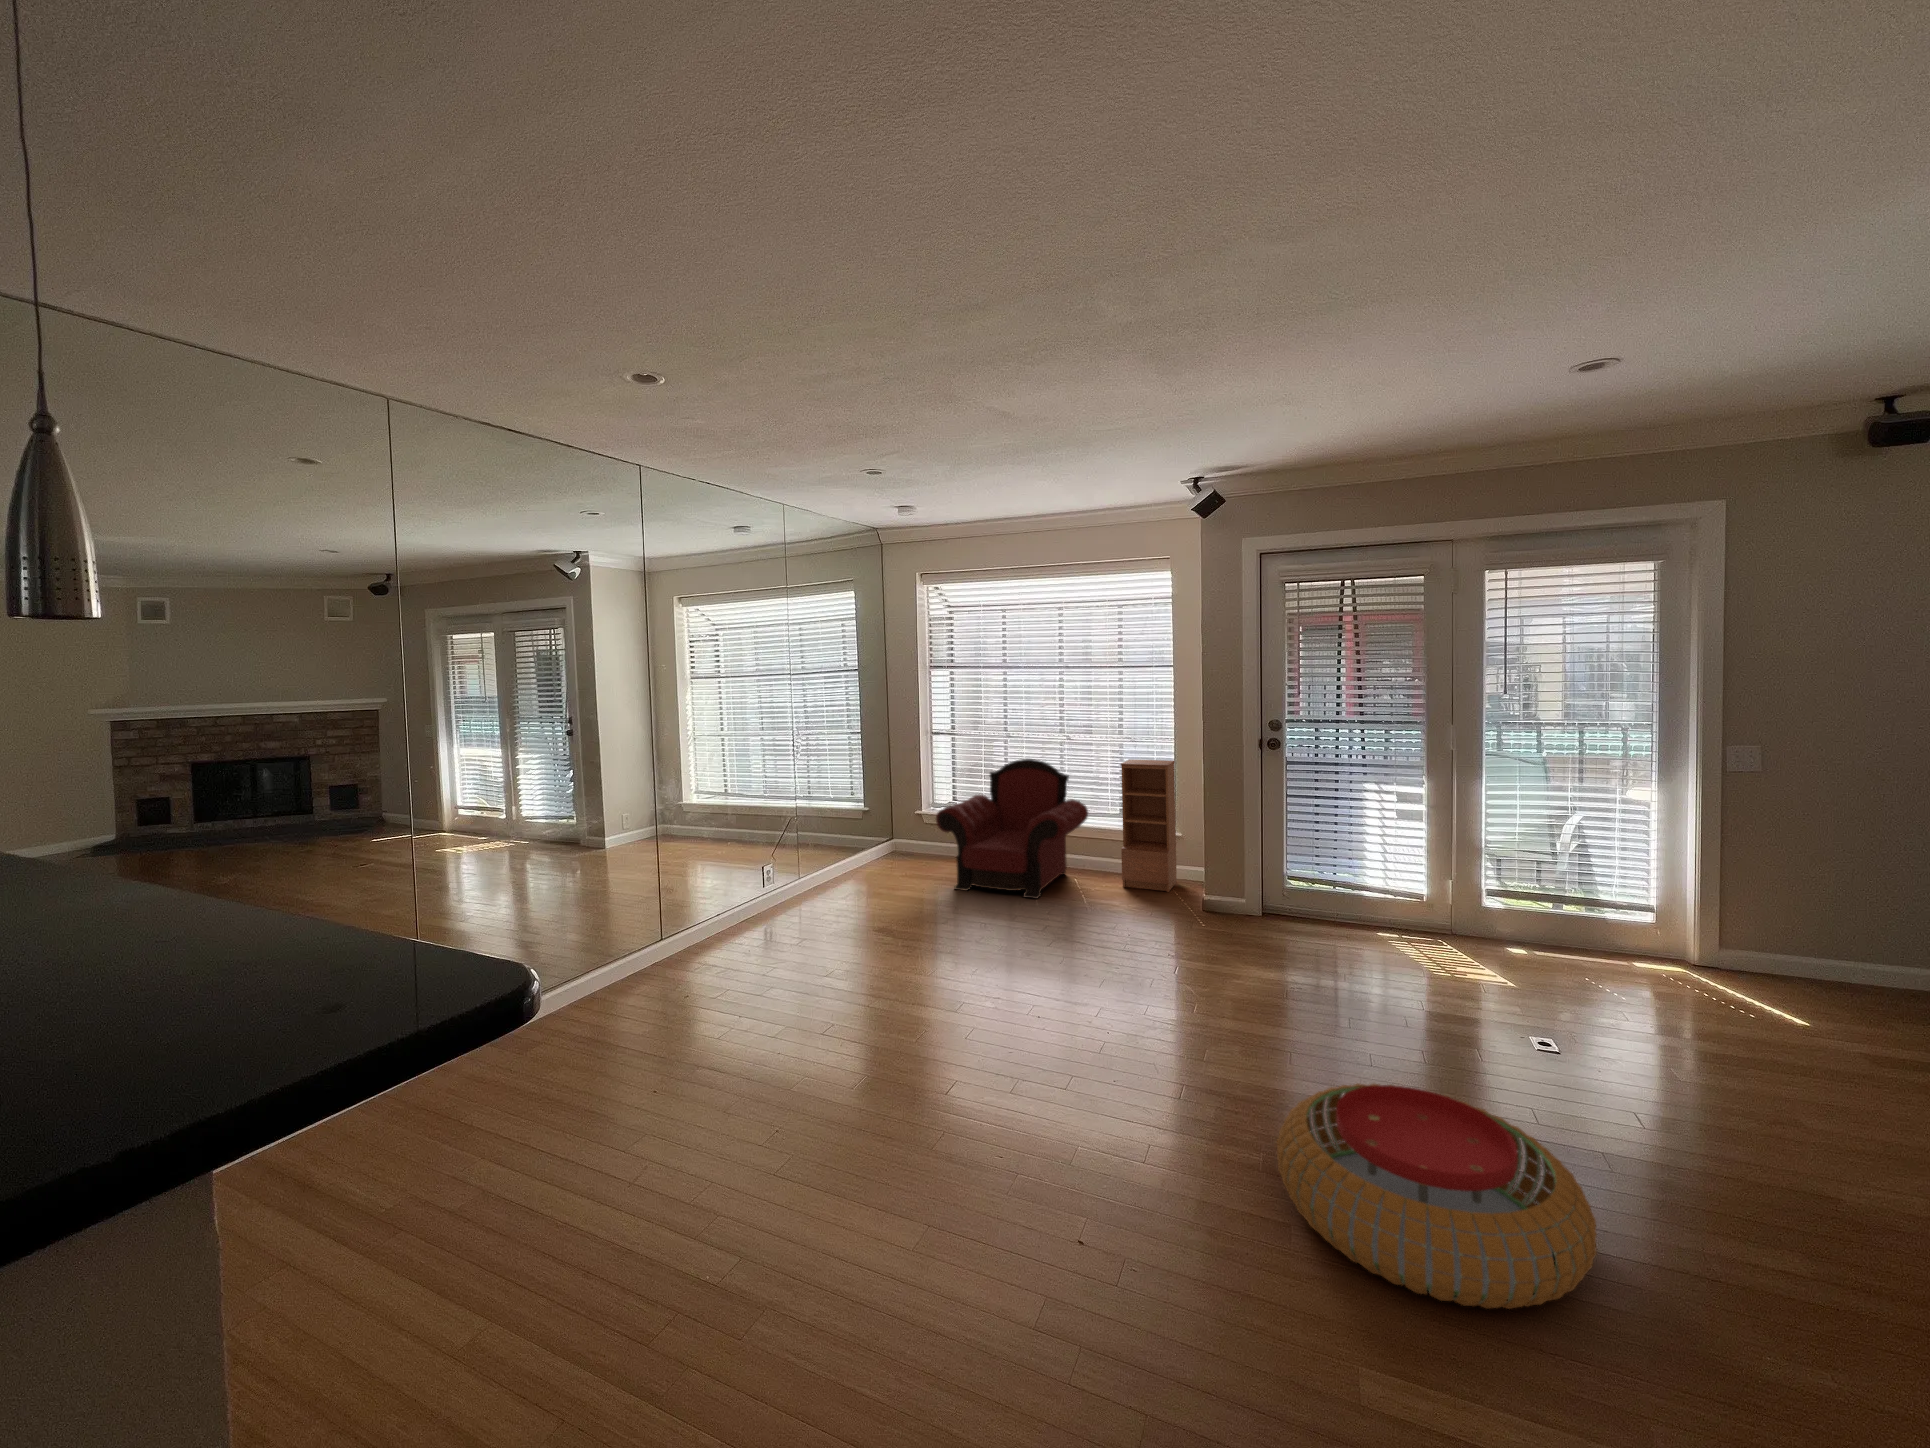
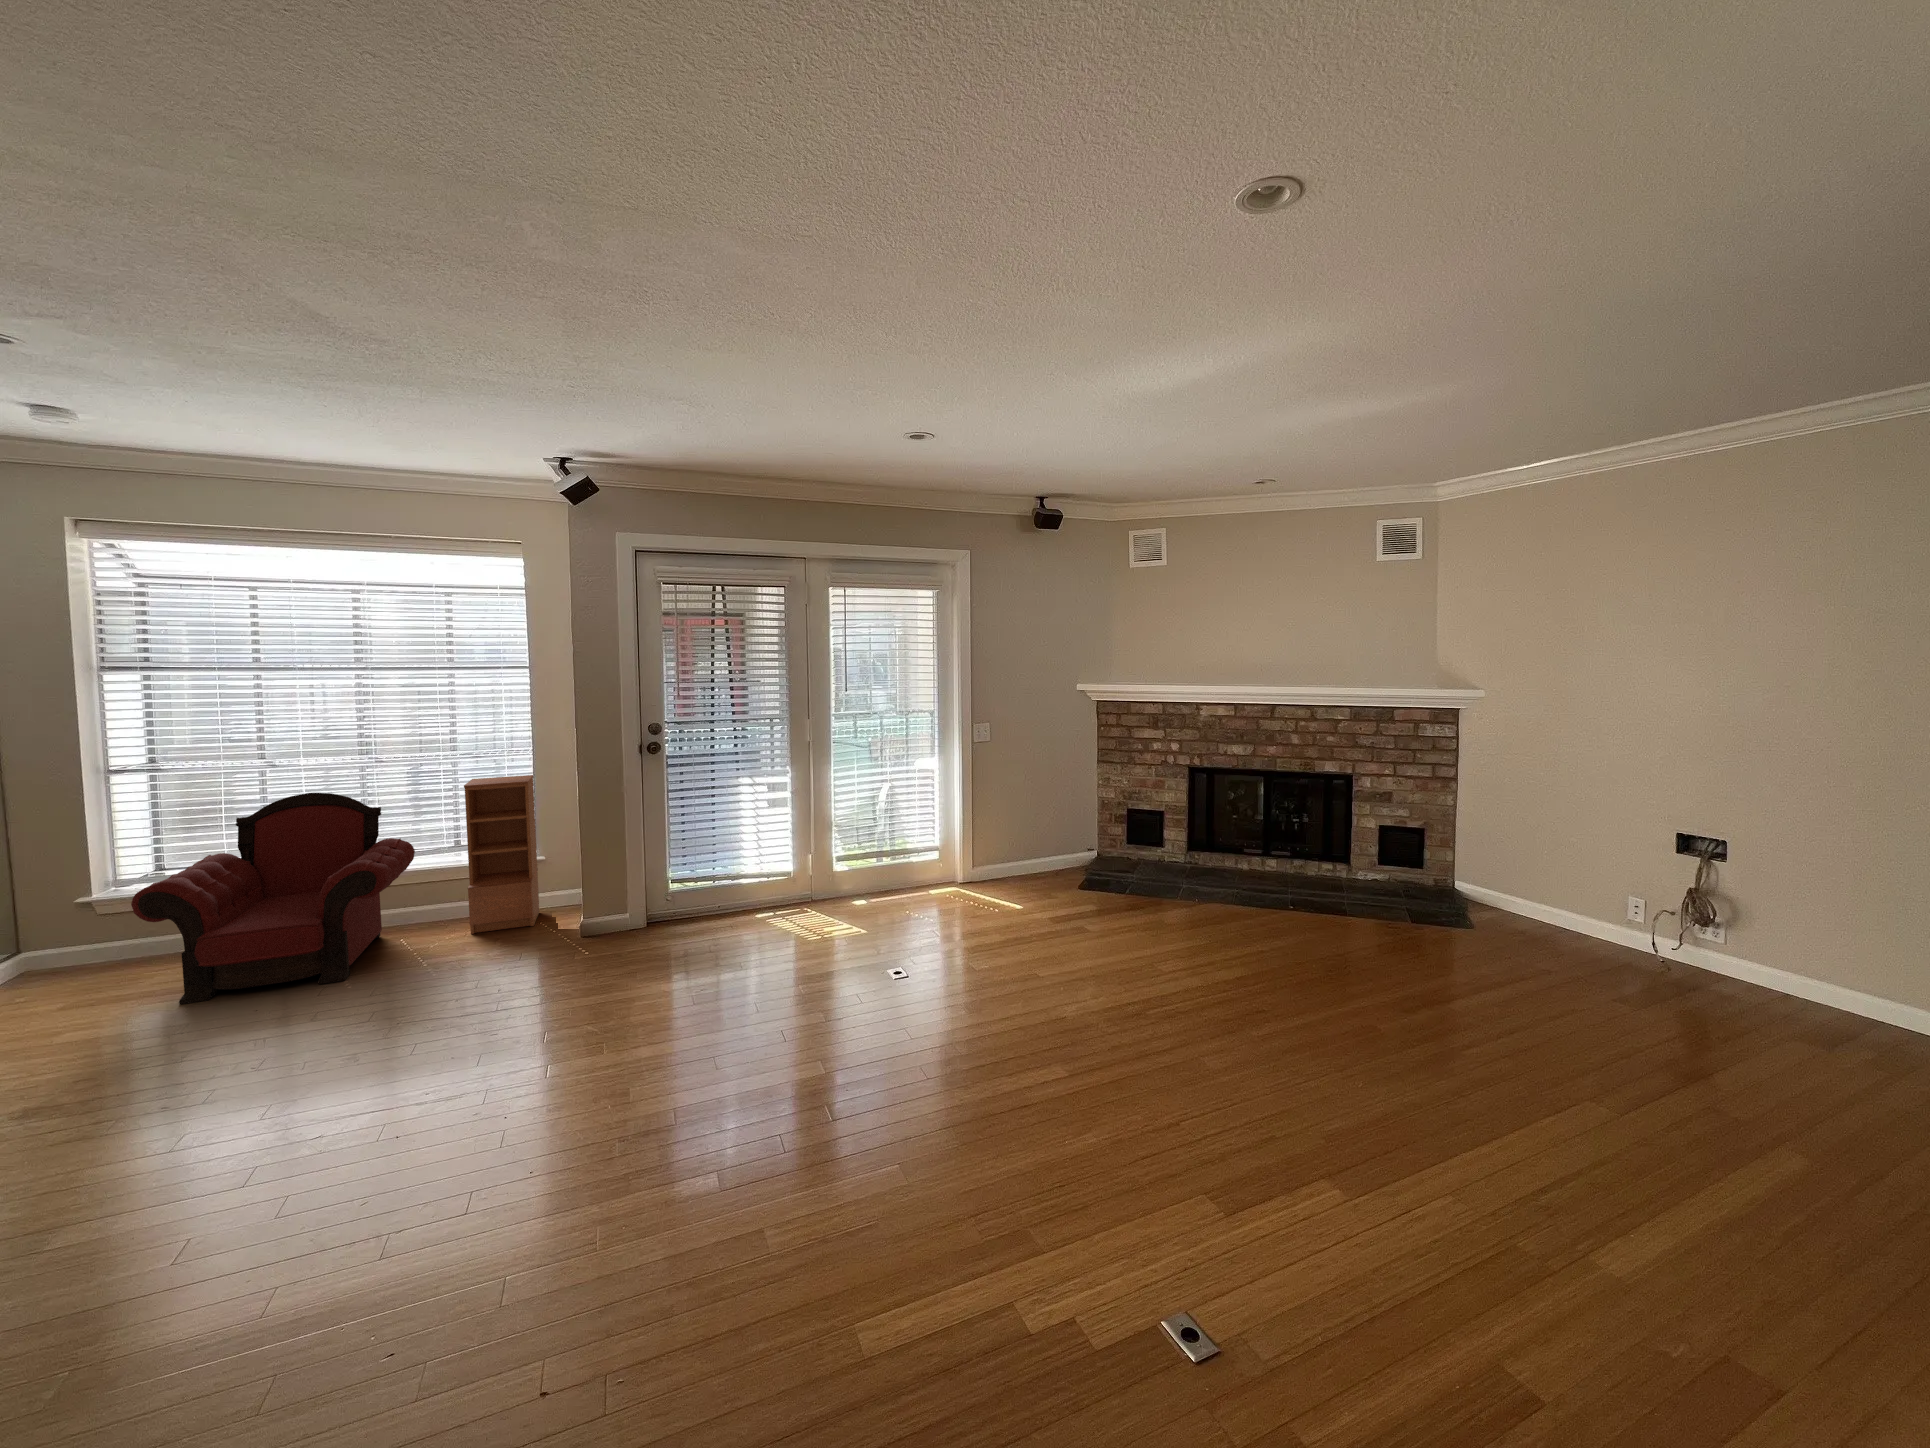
pouf: present [1277,1084,1597,1309] -> none [743,1045,983,1232]

